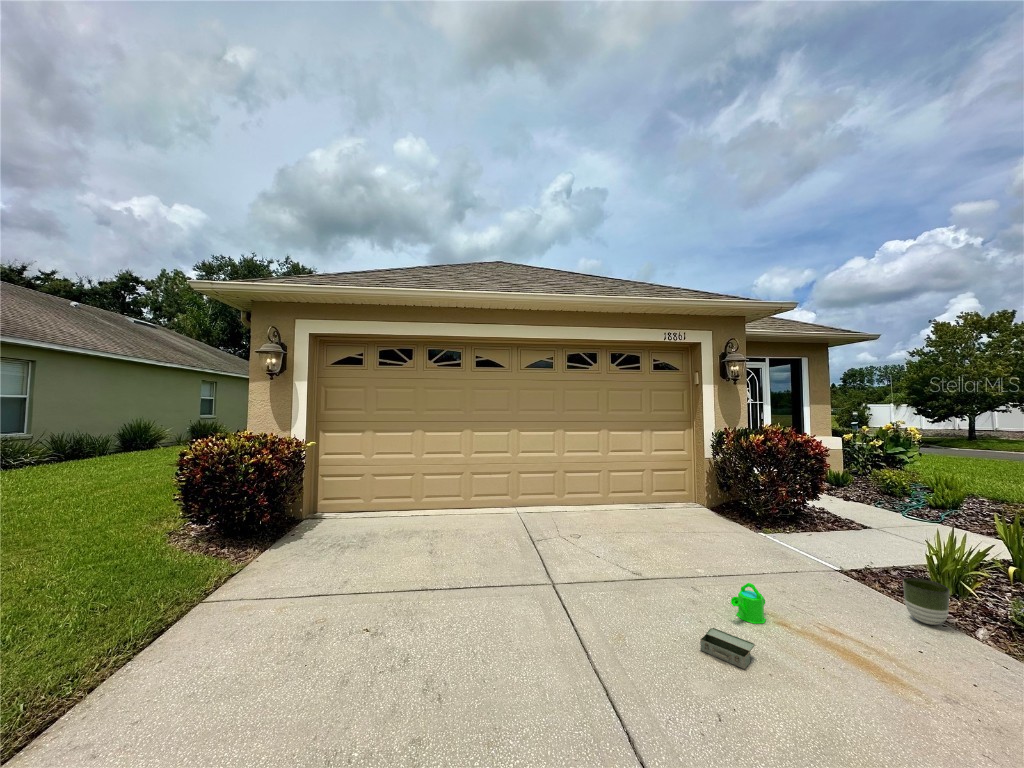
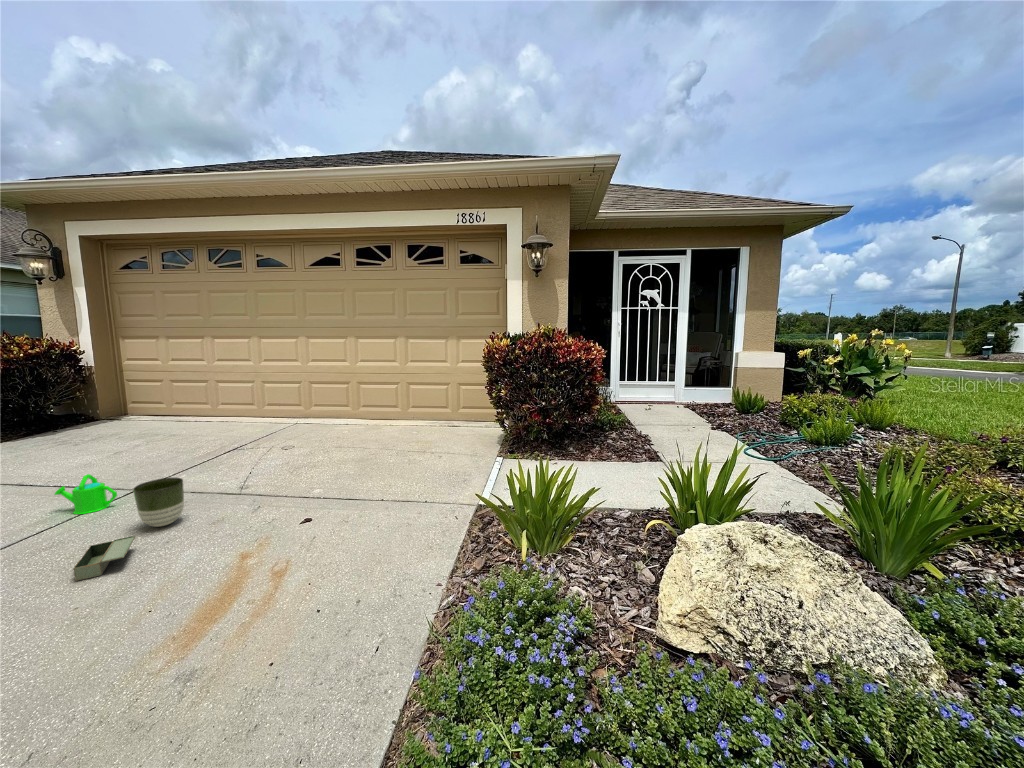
planter: present [903,578,950,625] -> present [133,478,184,527]
watering can: present [731,583,766,624] -> present [55,474,117,514]

